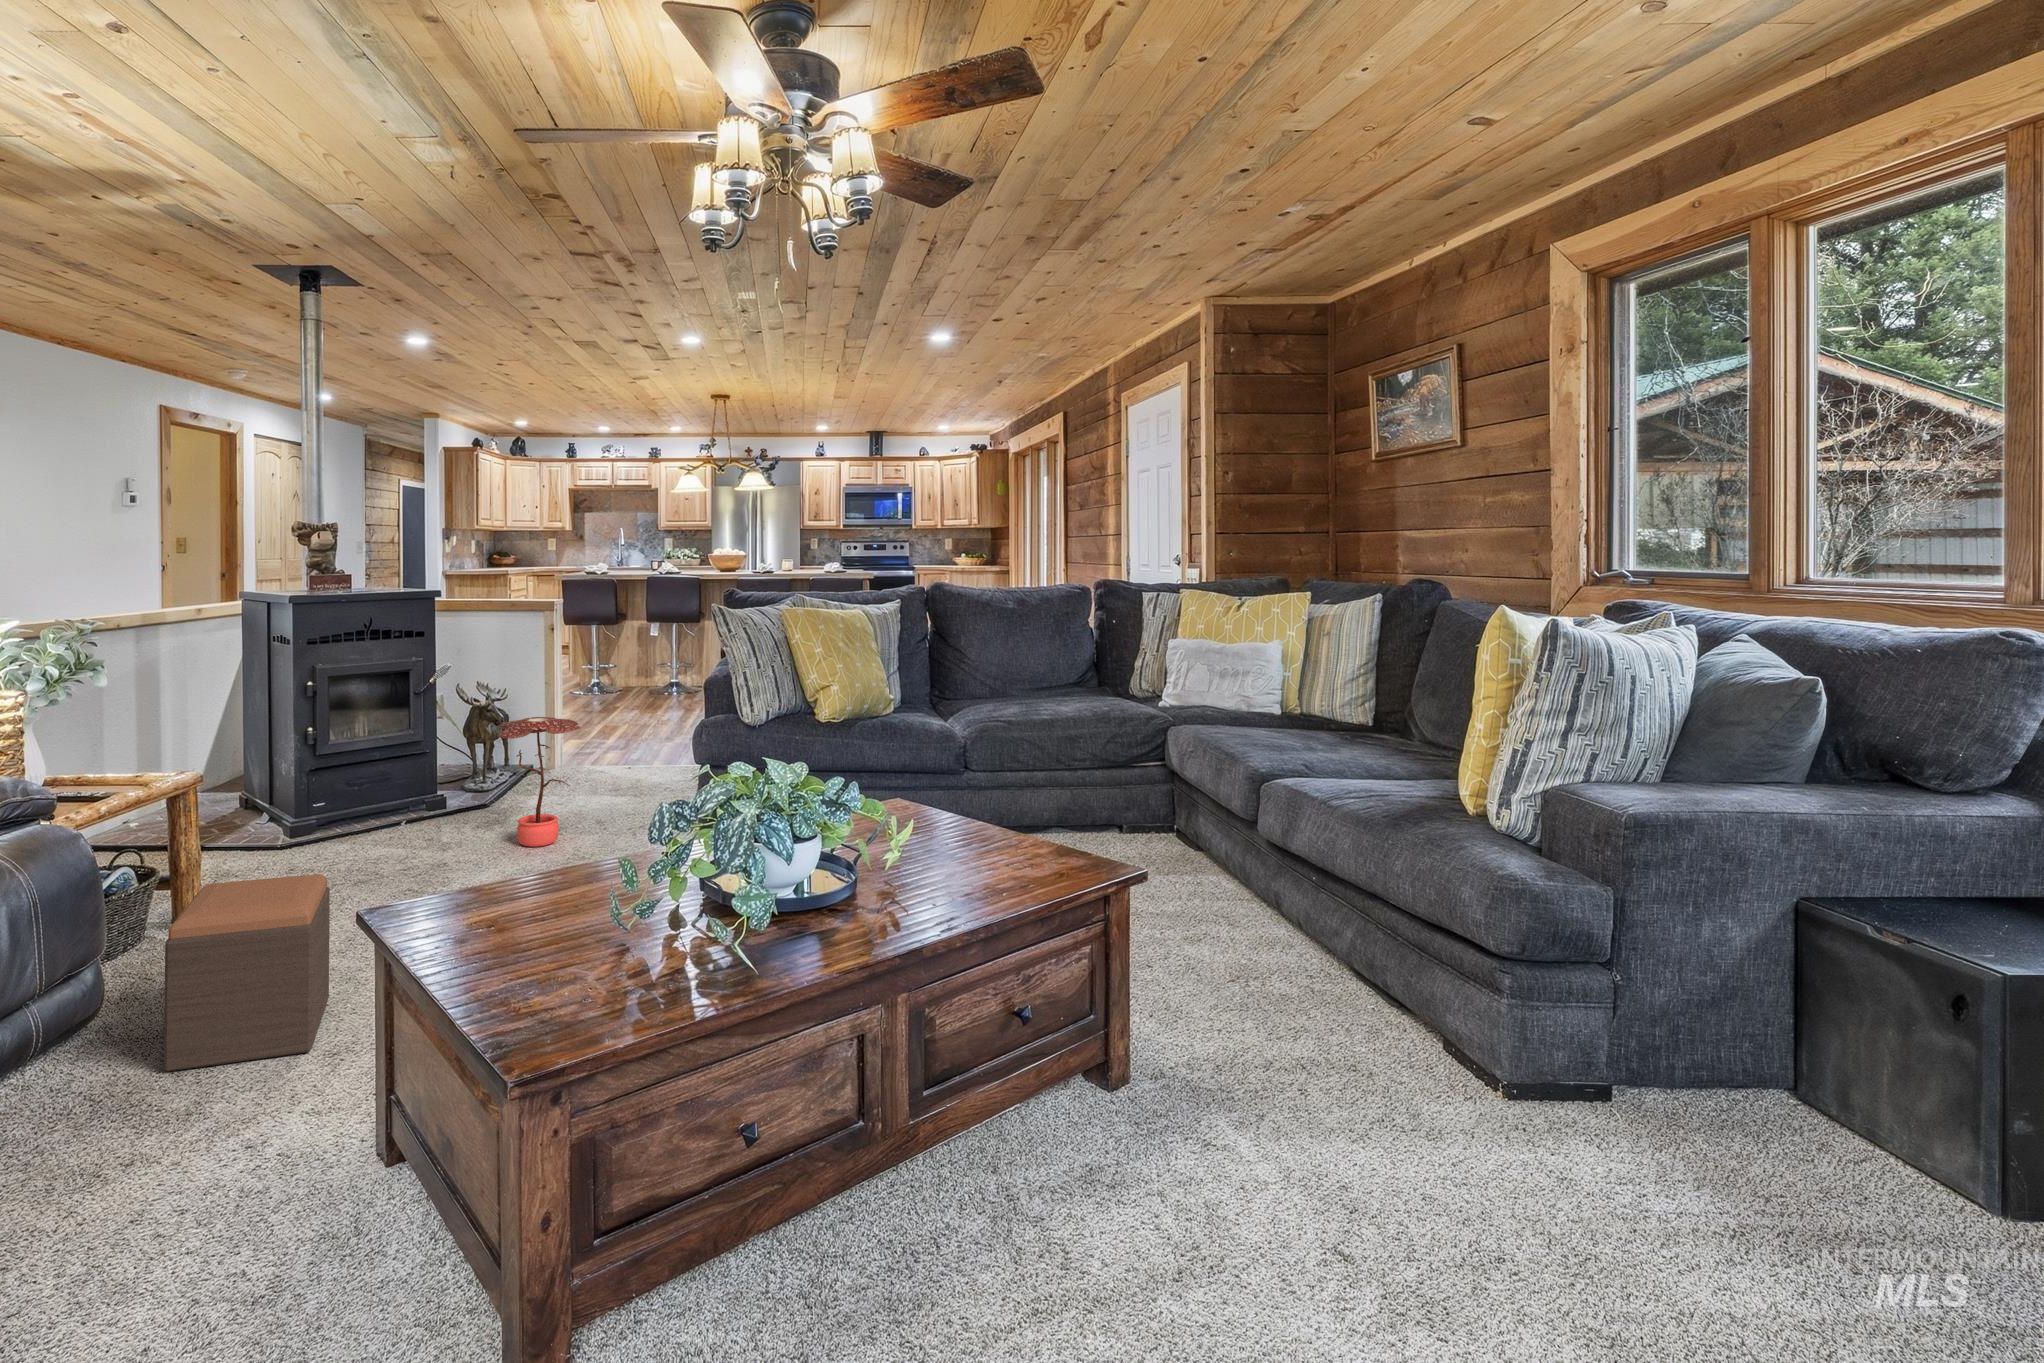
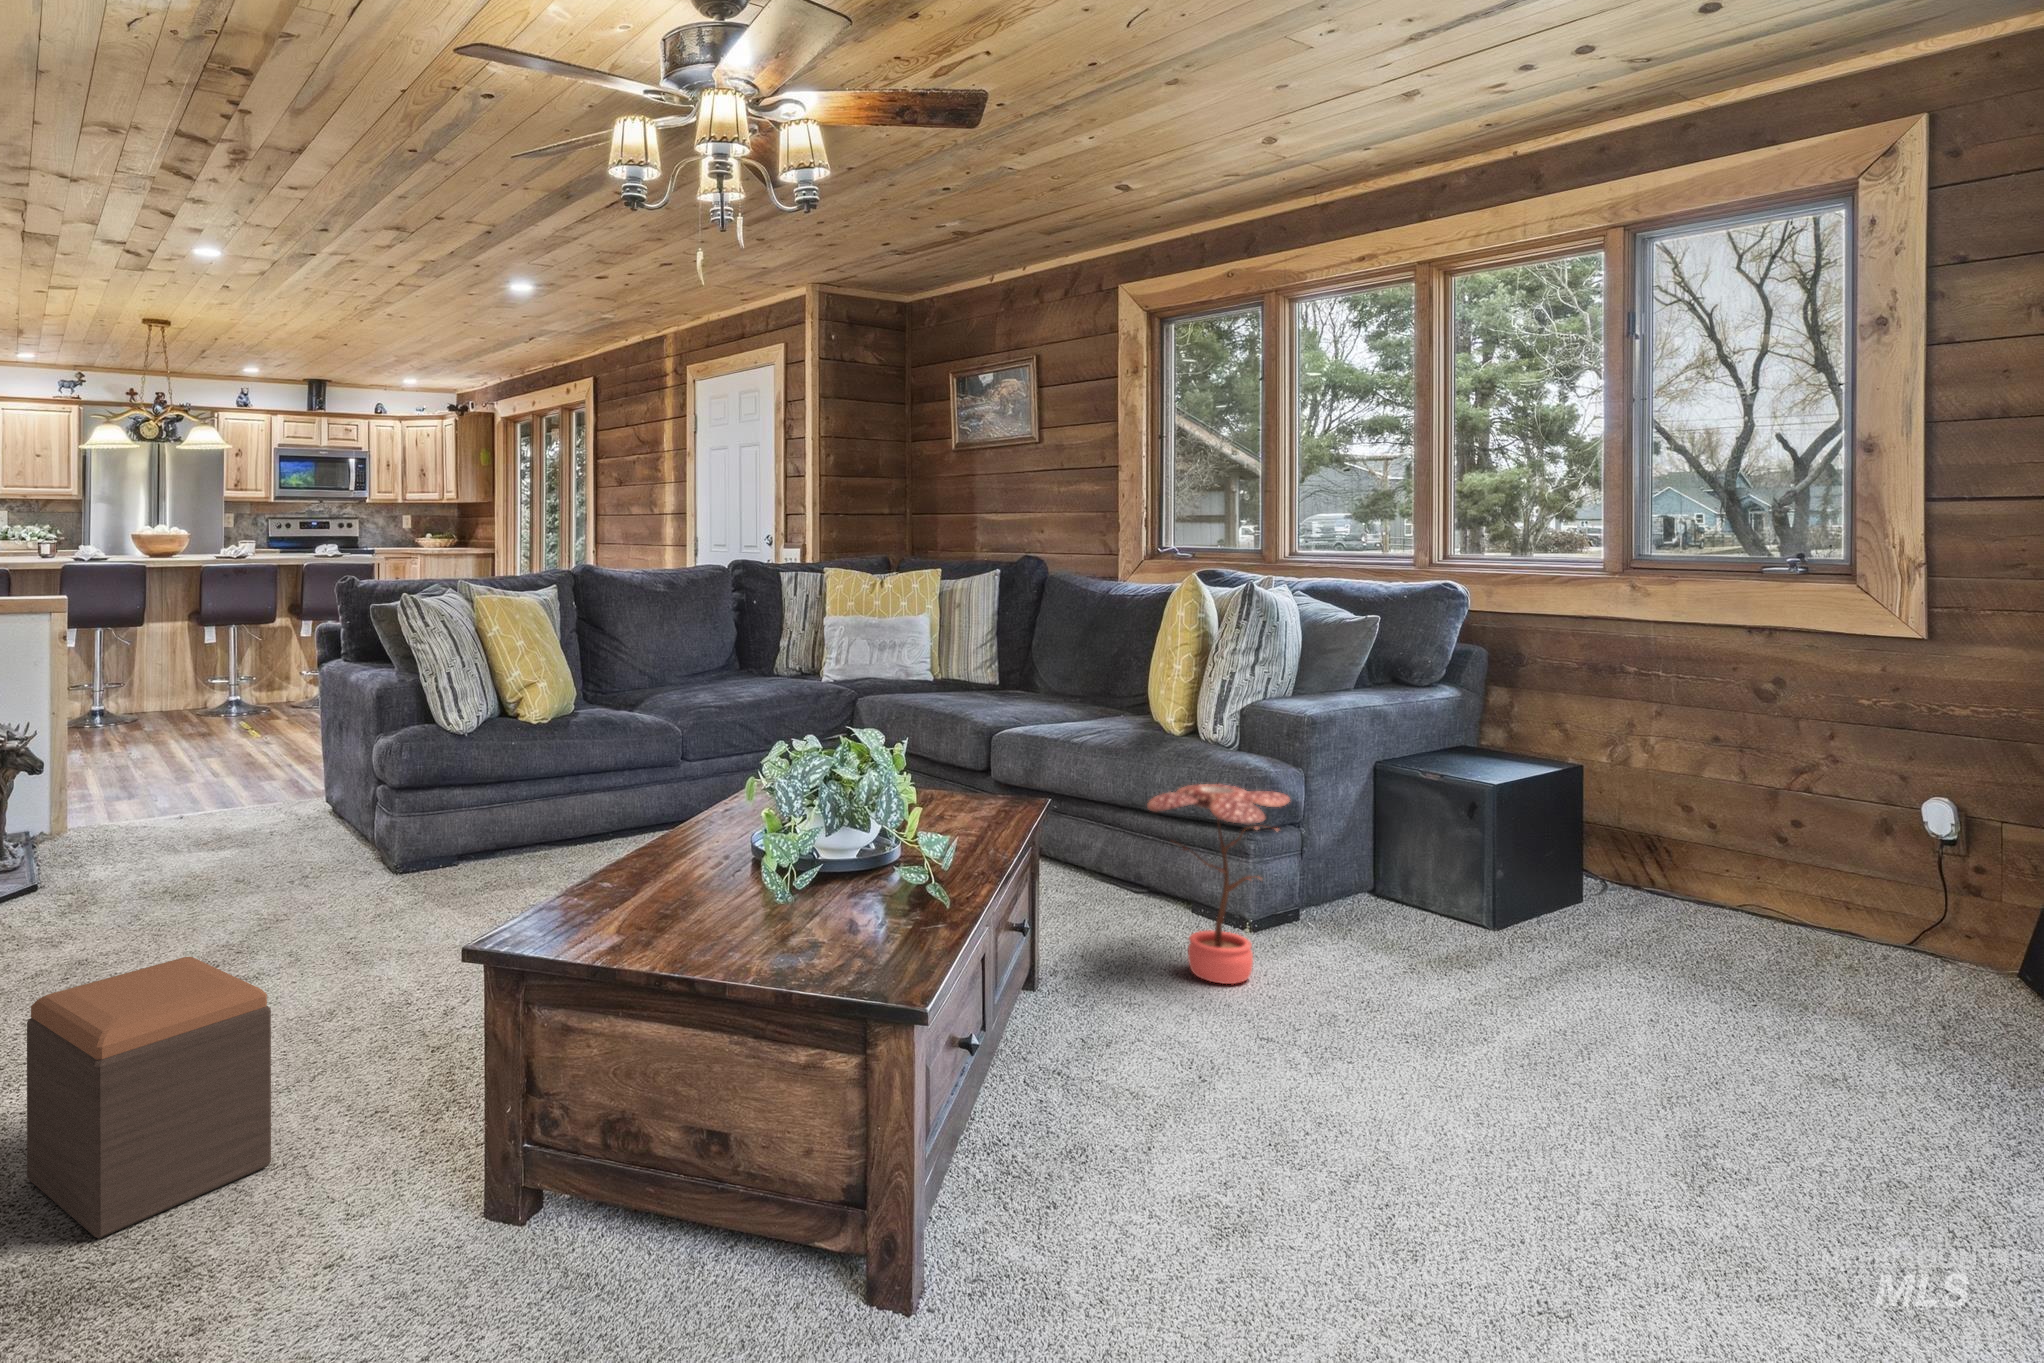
potted plant: present [497,717,580,847] -> present [1147,784,1290,984]

